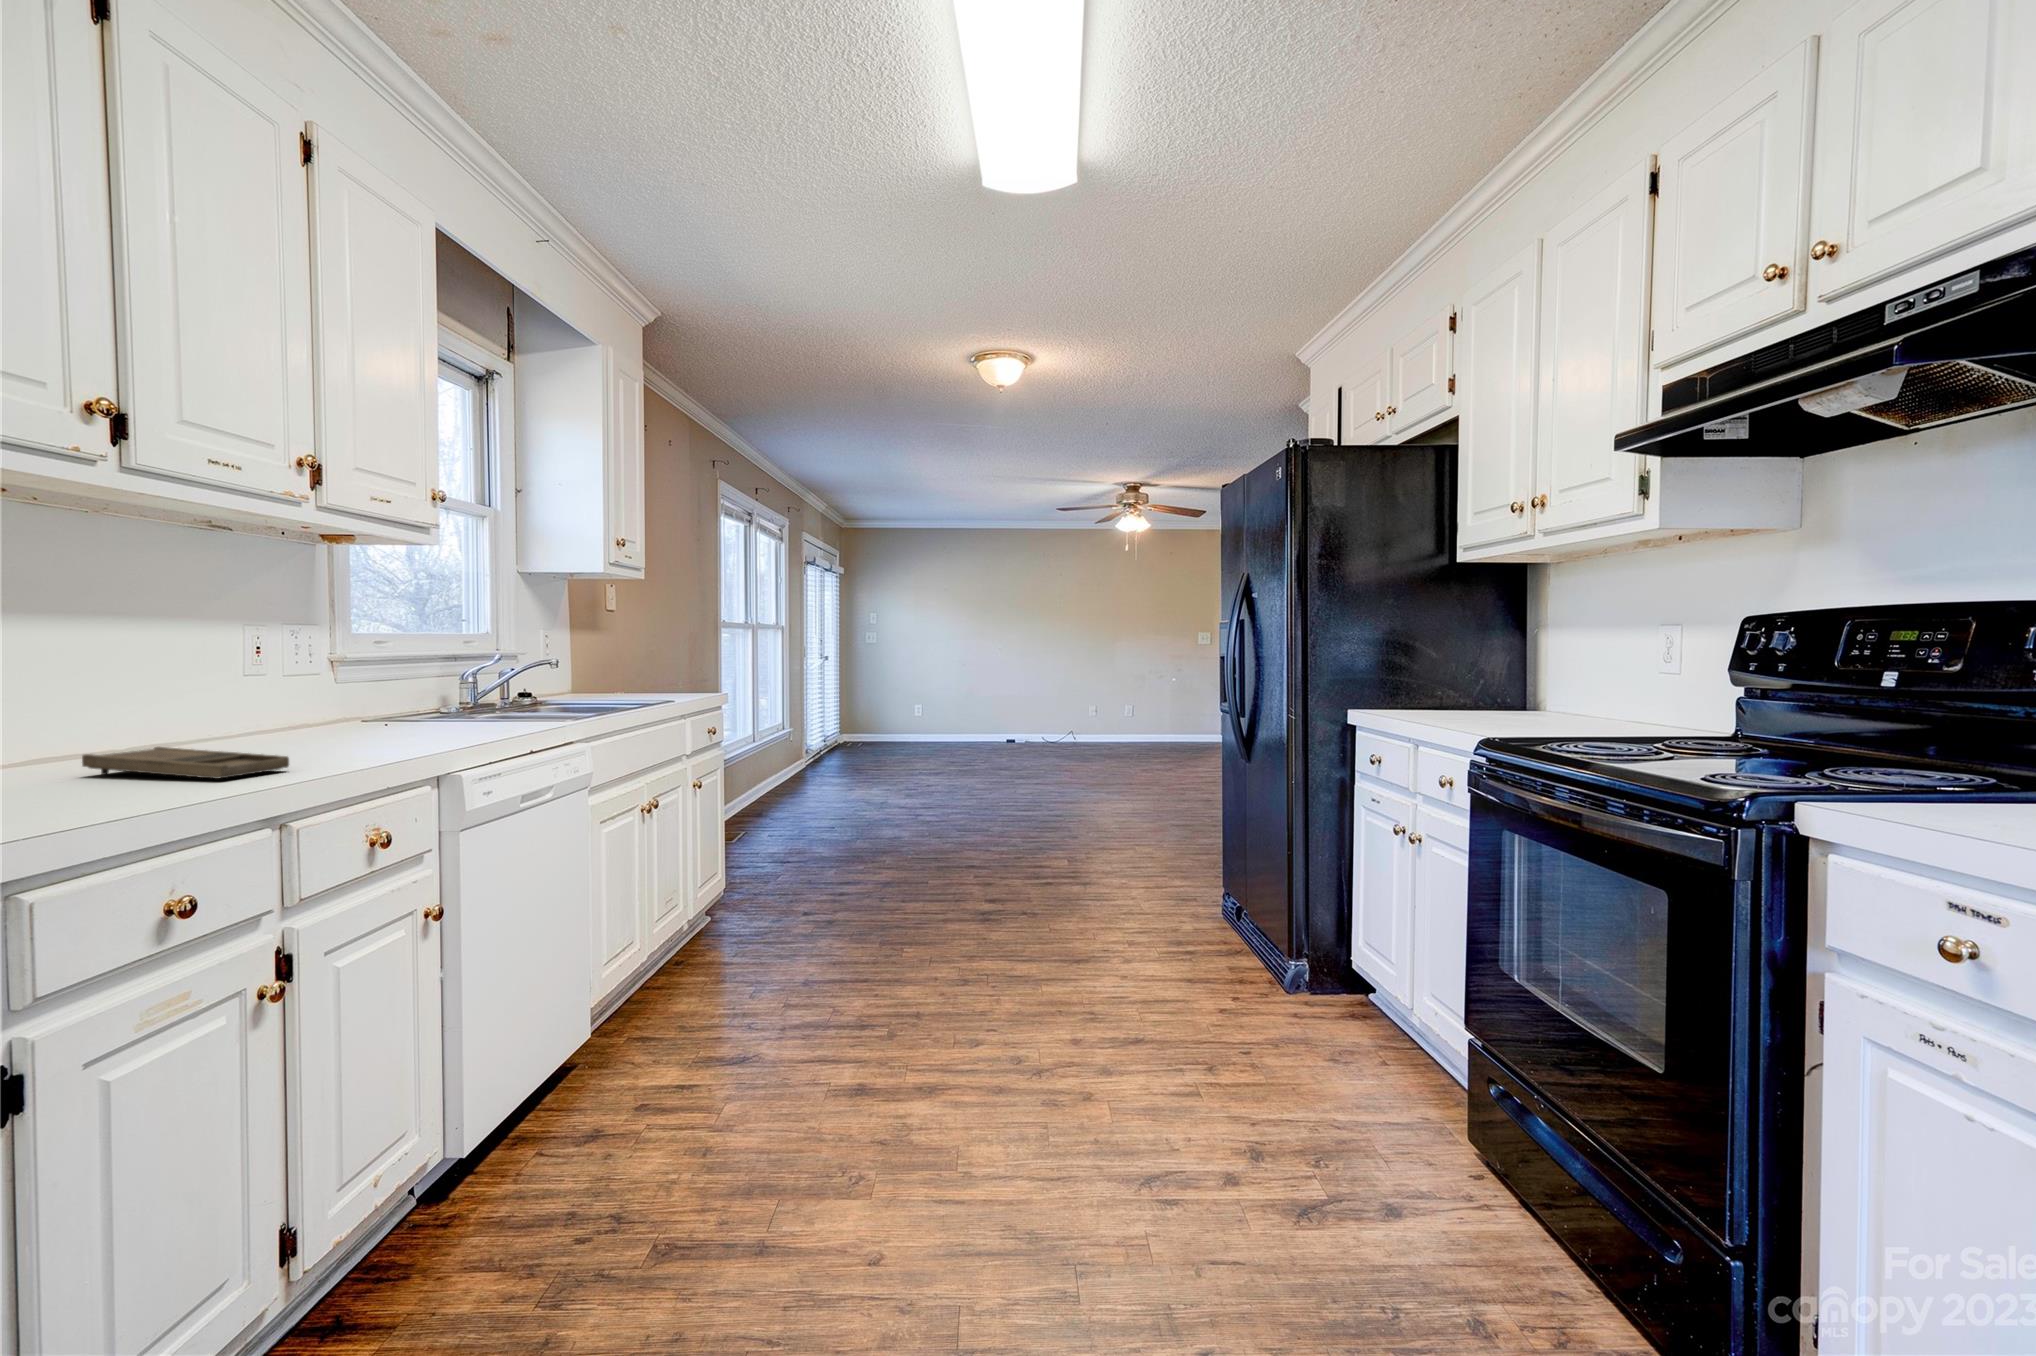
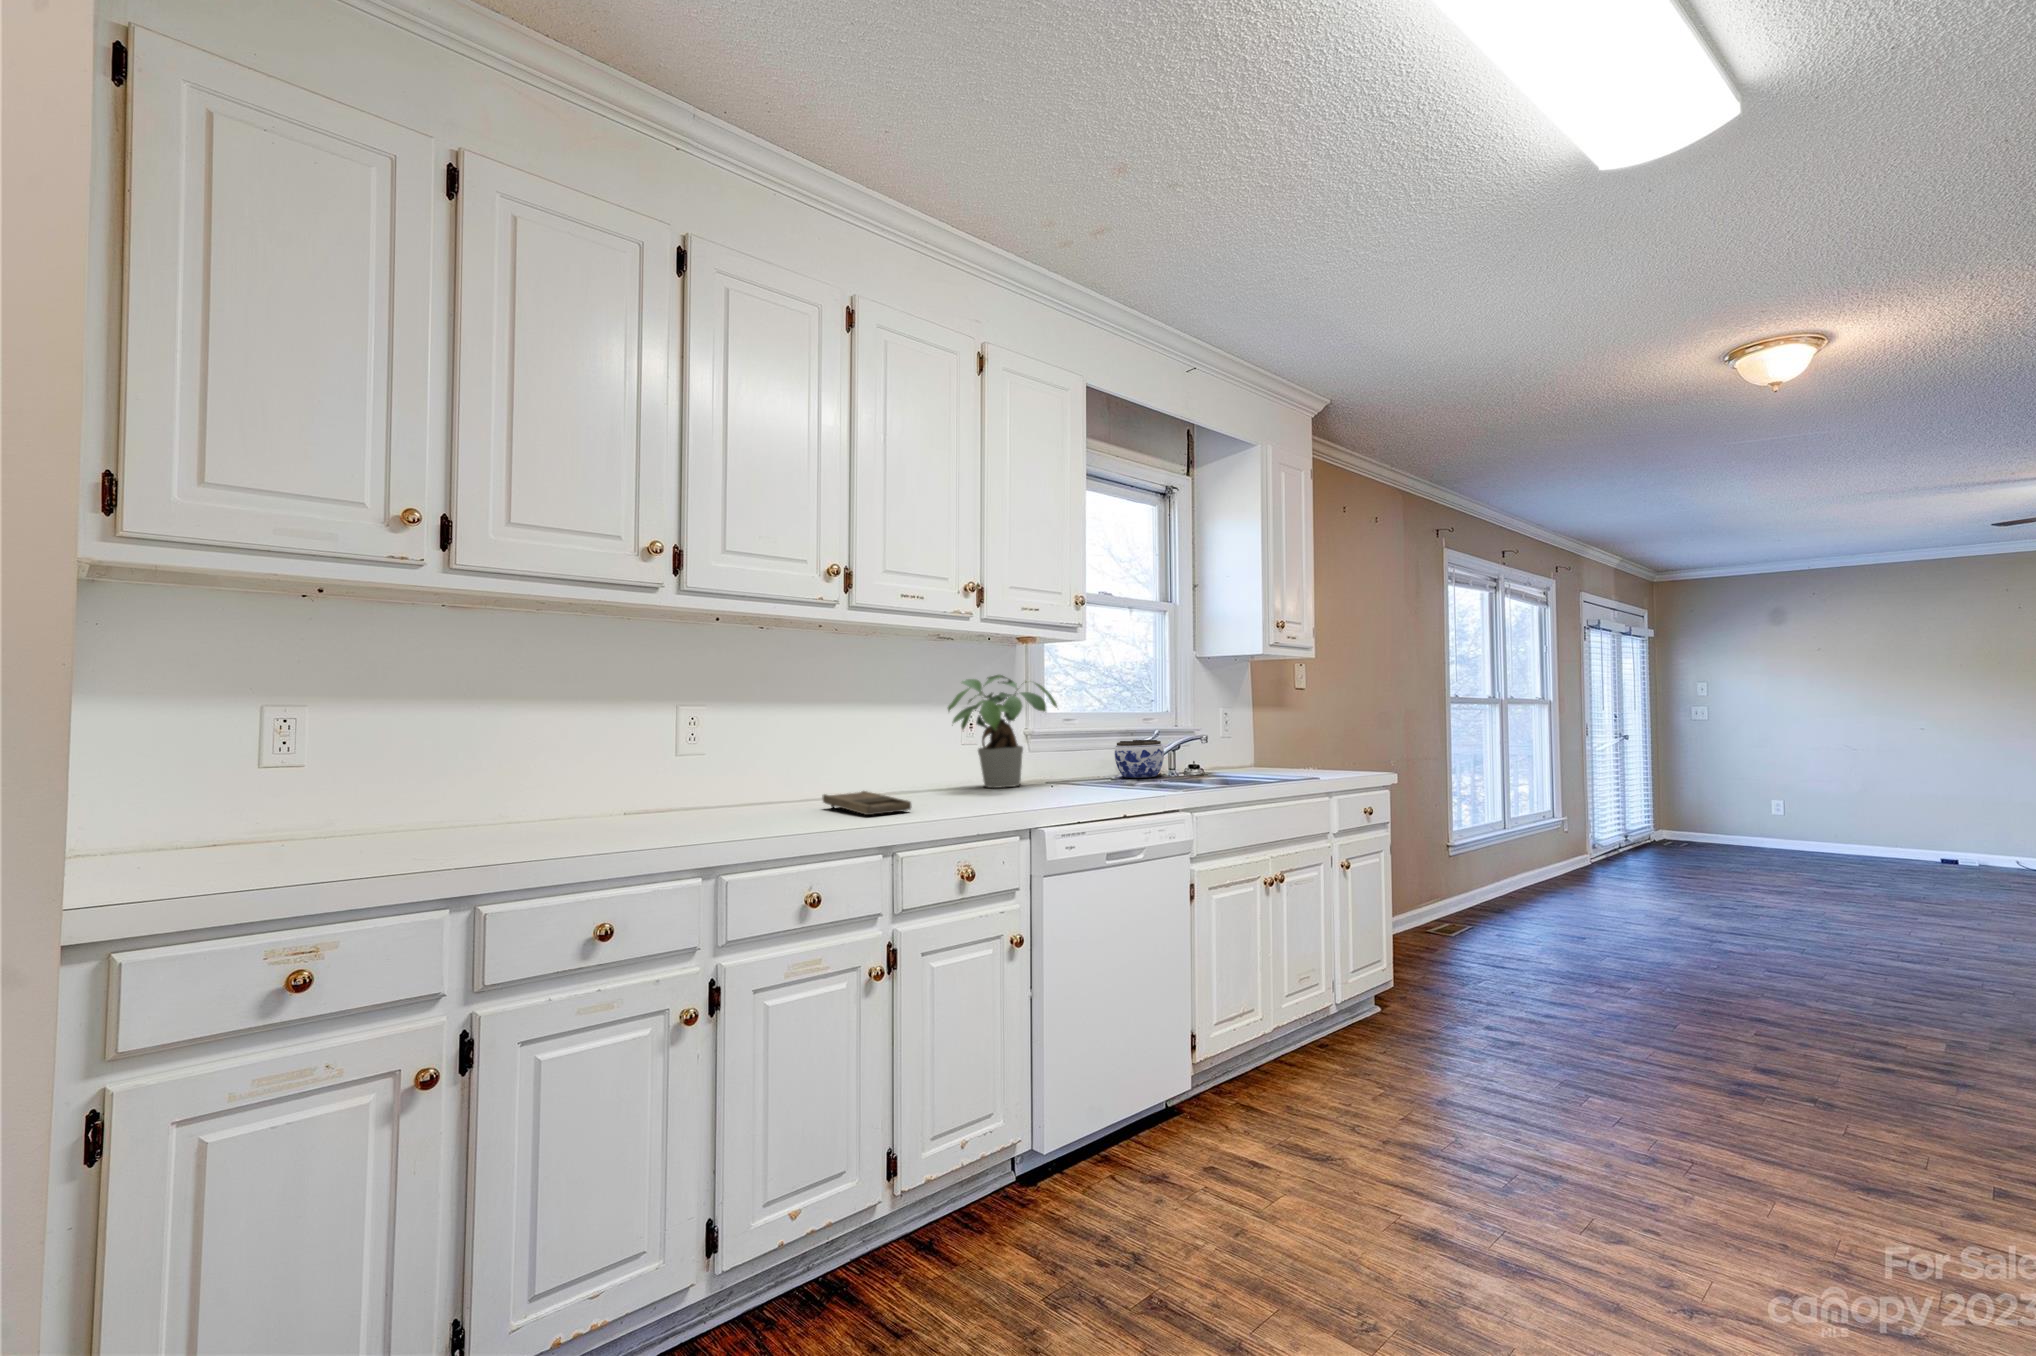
potted plant: none [270,596,433,737] -> present [948,675,1057,788]
jar: none [497,680,559,721] -> present [1115,740,1164,778]

